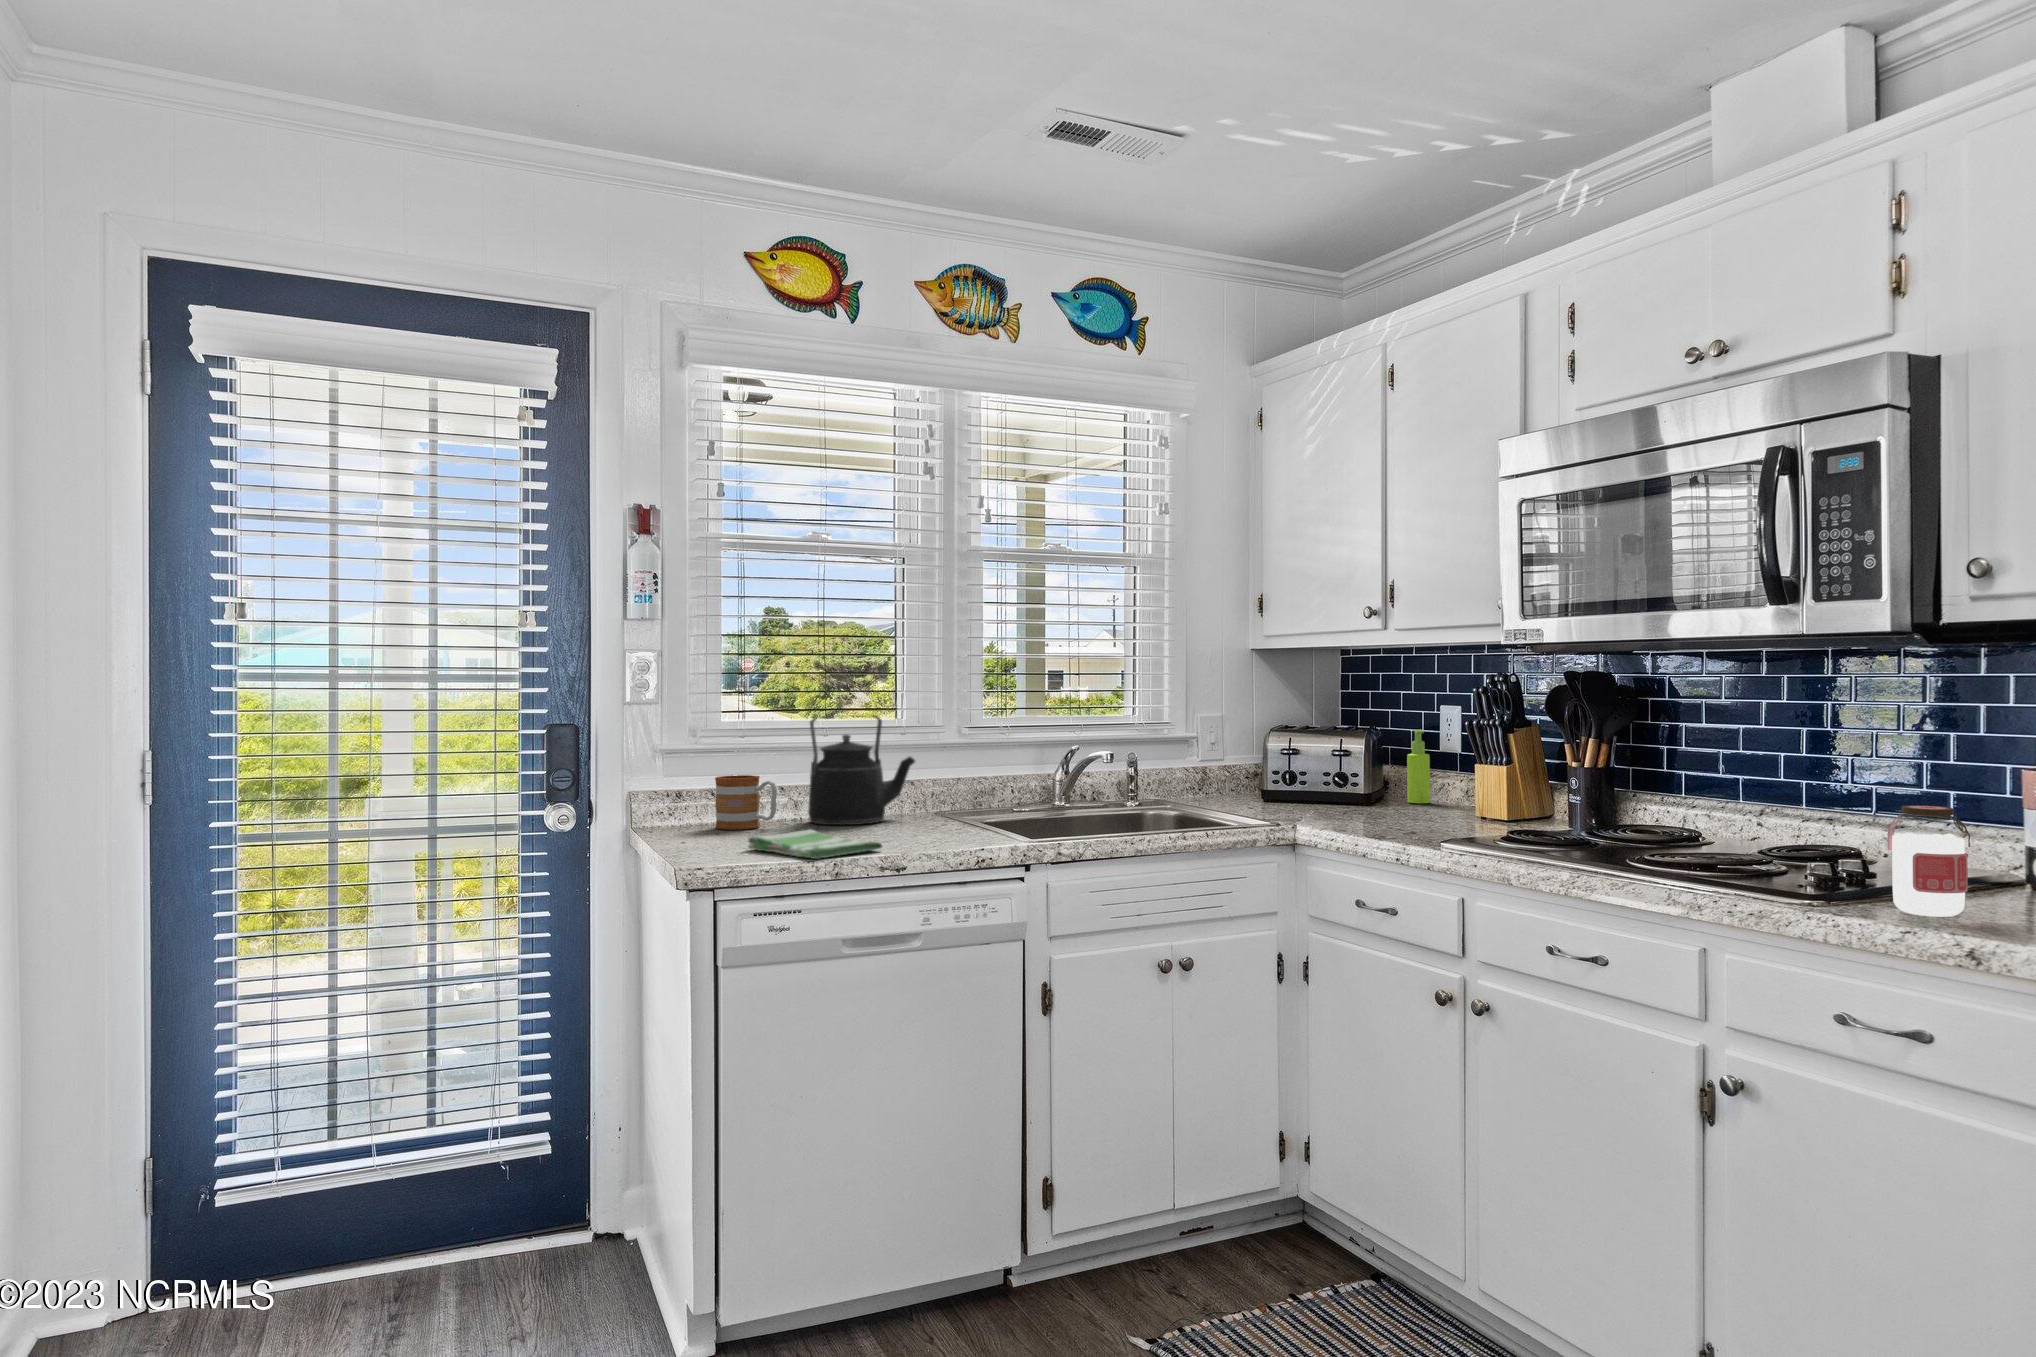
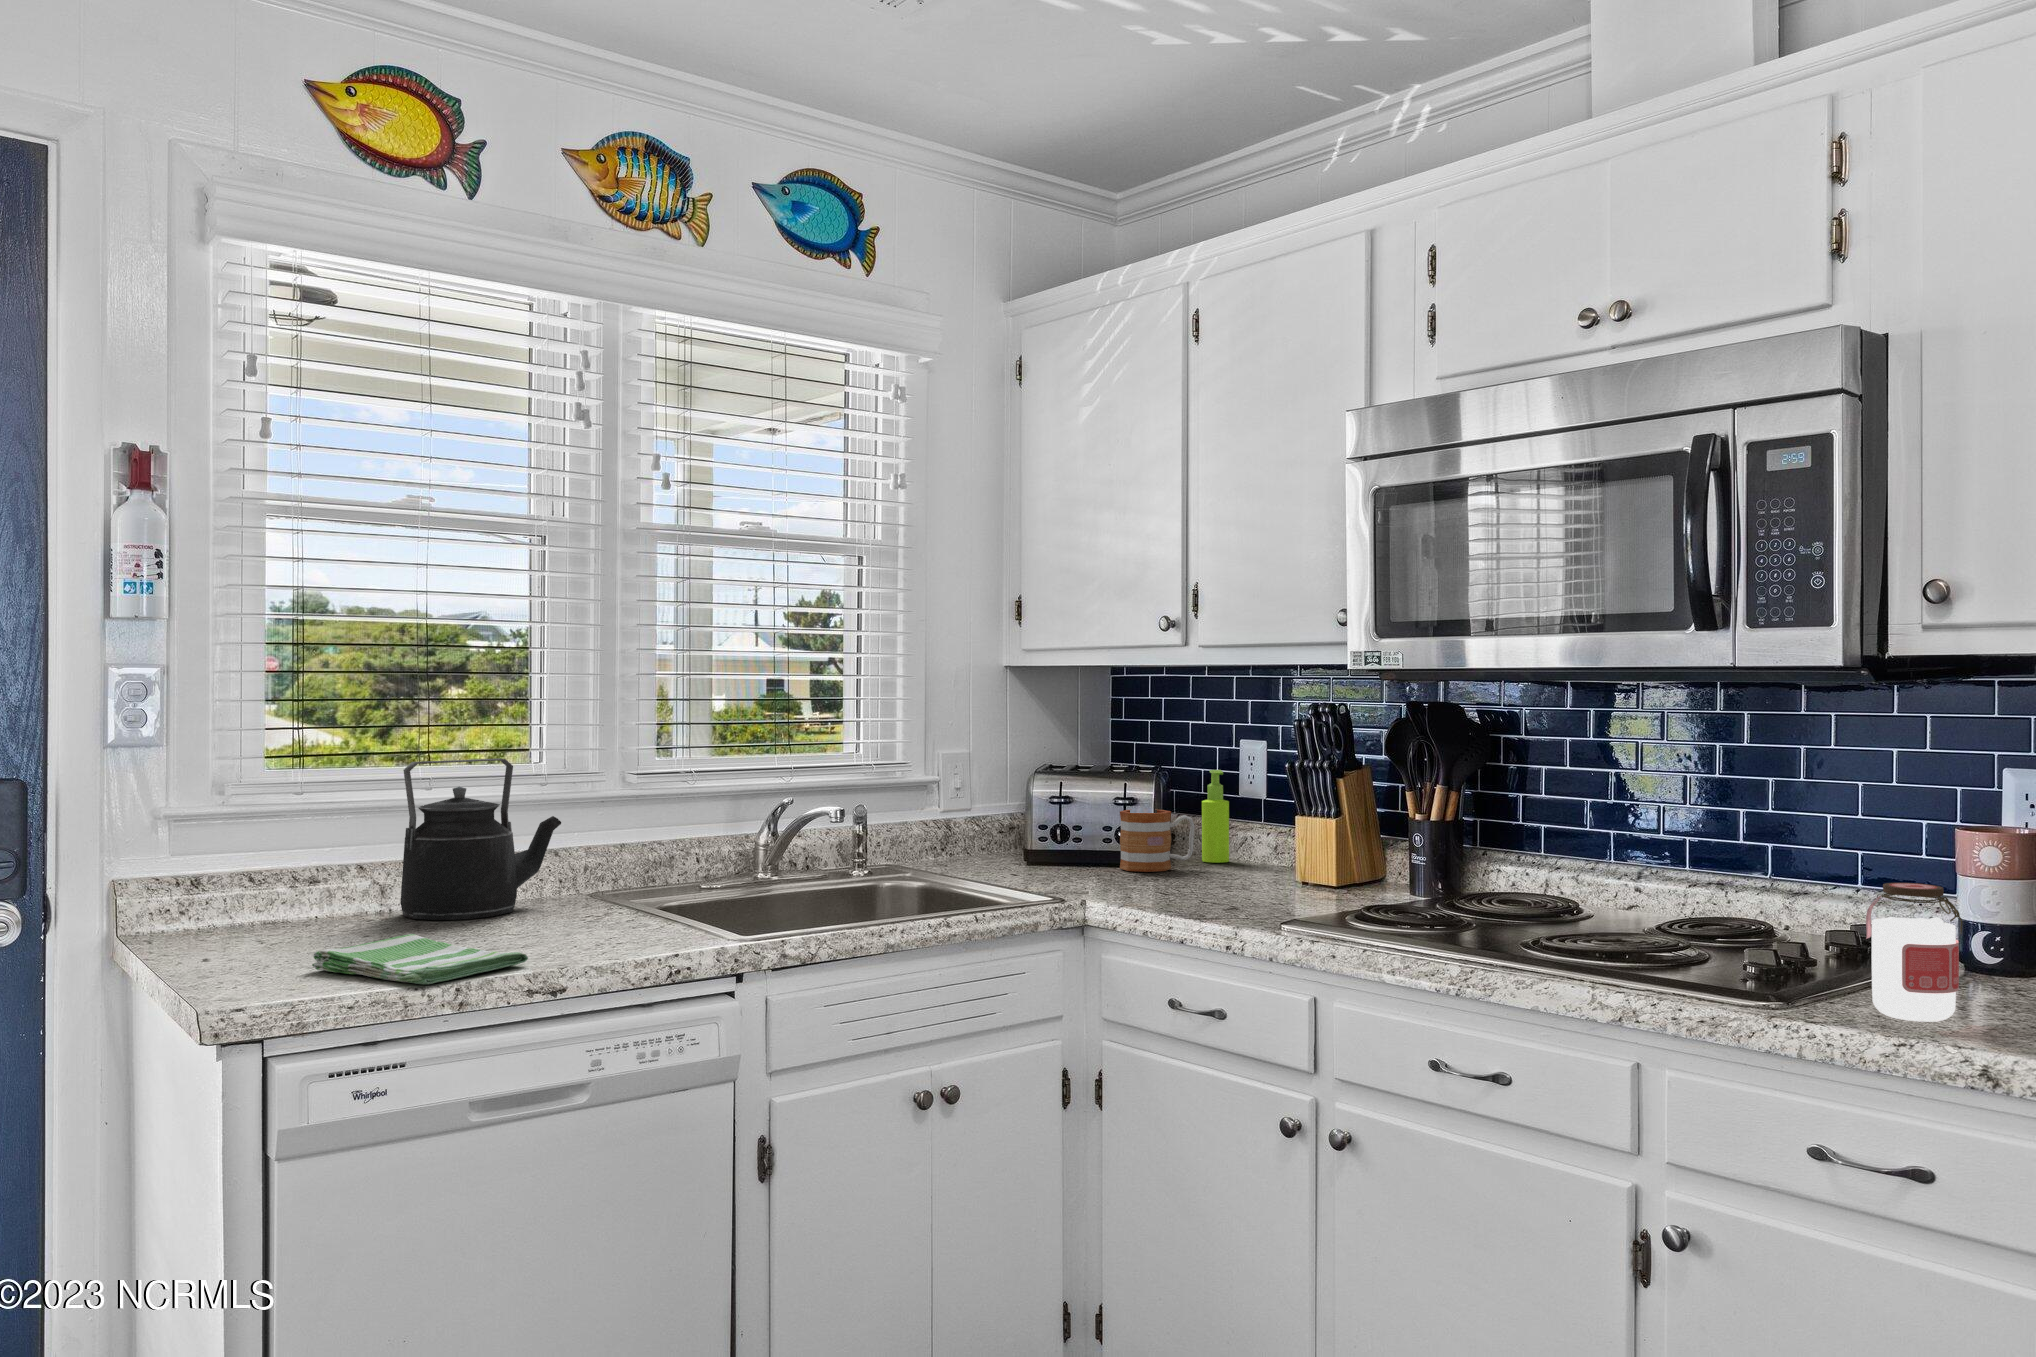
mug: present [715,775,777,830] -> present [1120,810,1195,872]

